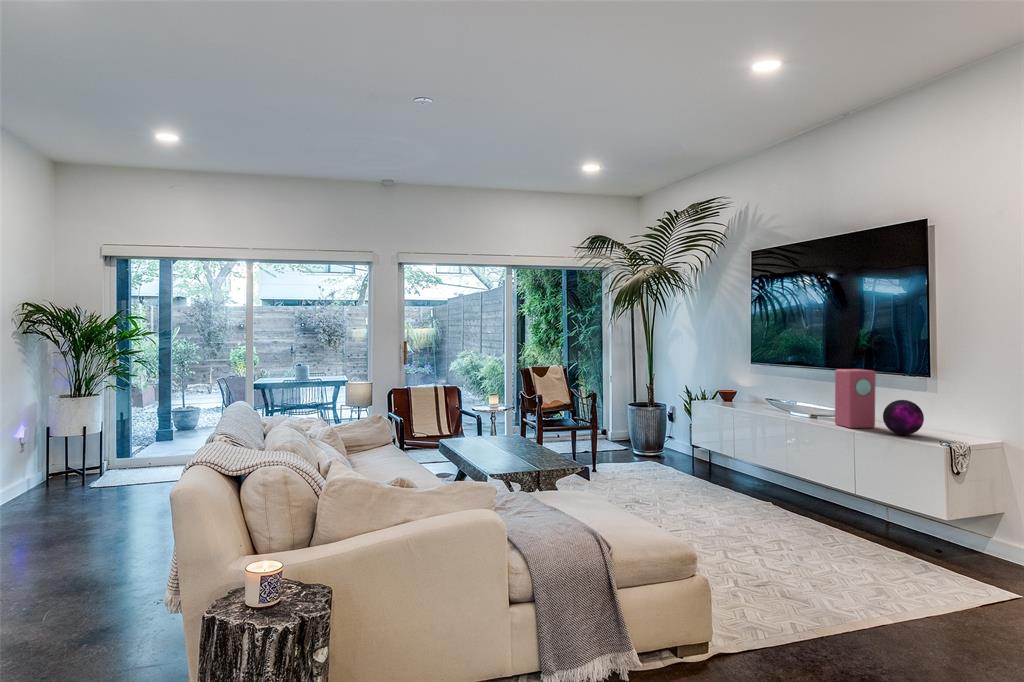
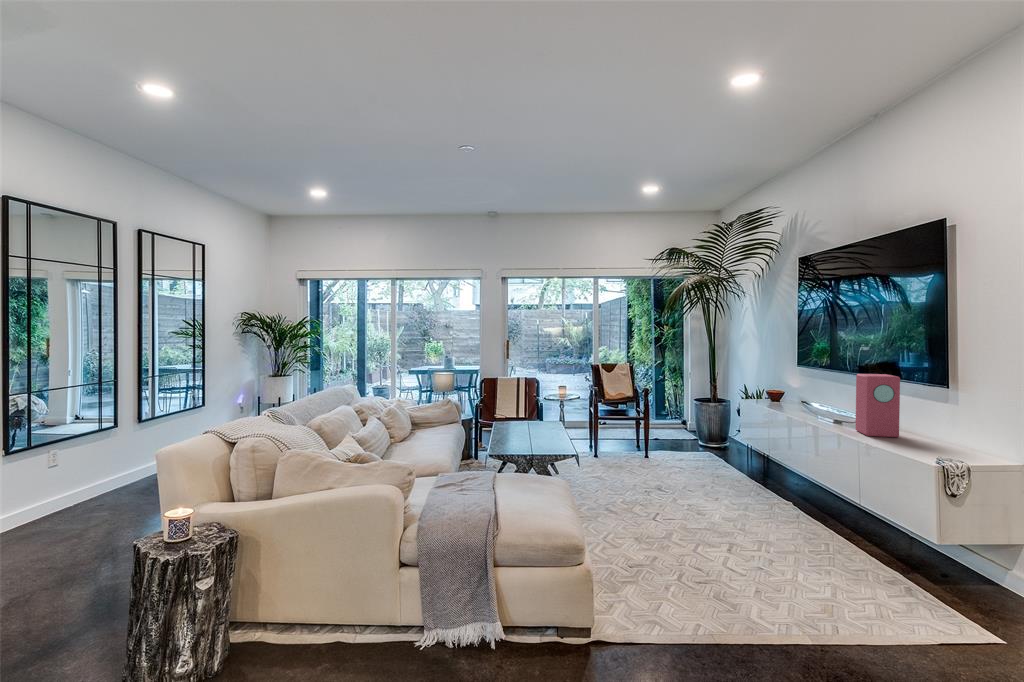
decorative orb: present [883,400,924,435] -> none [900,409,949,448]

